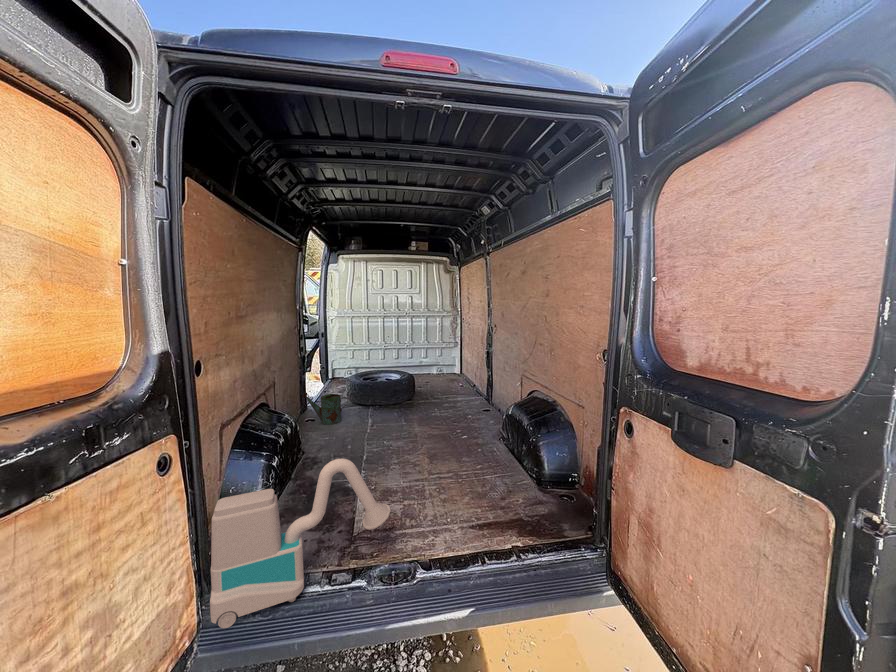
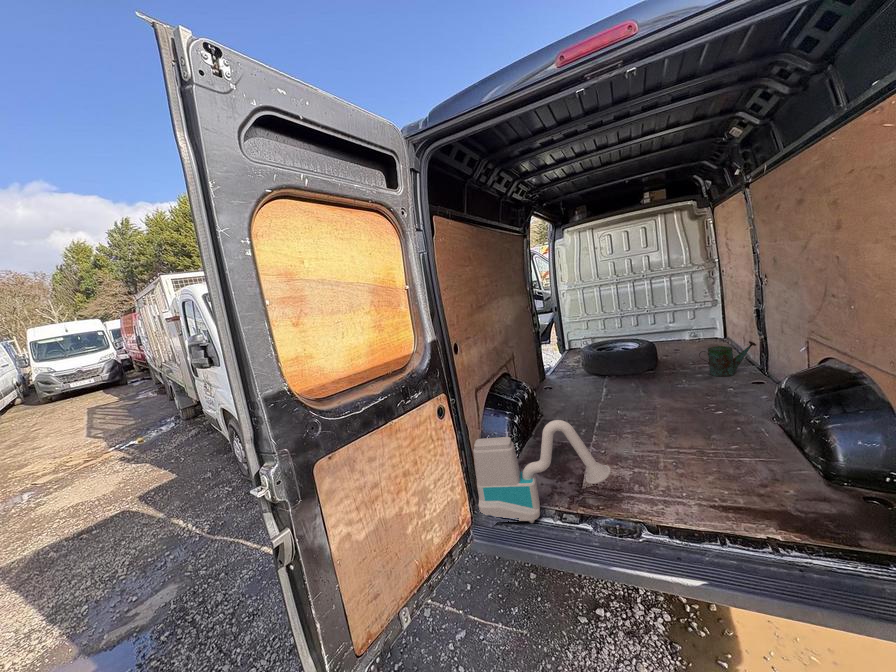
watering can: present [302,393,348,424] -> present [699,341,756,376]

